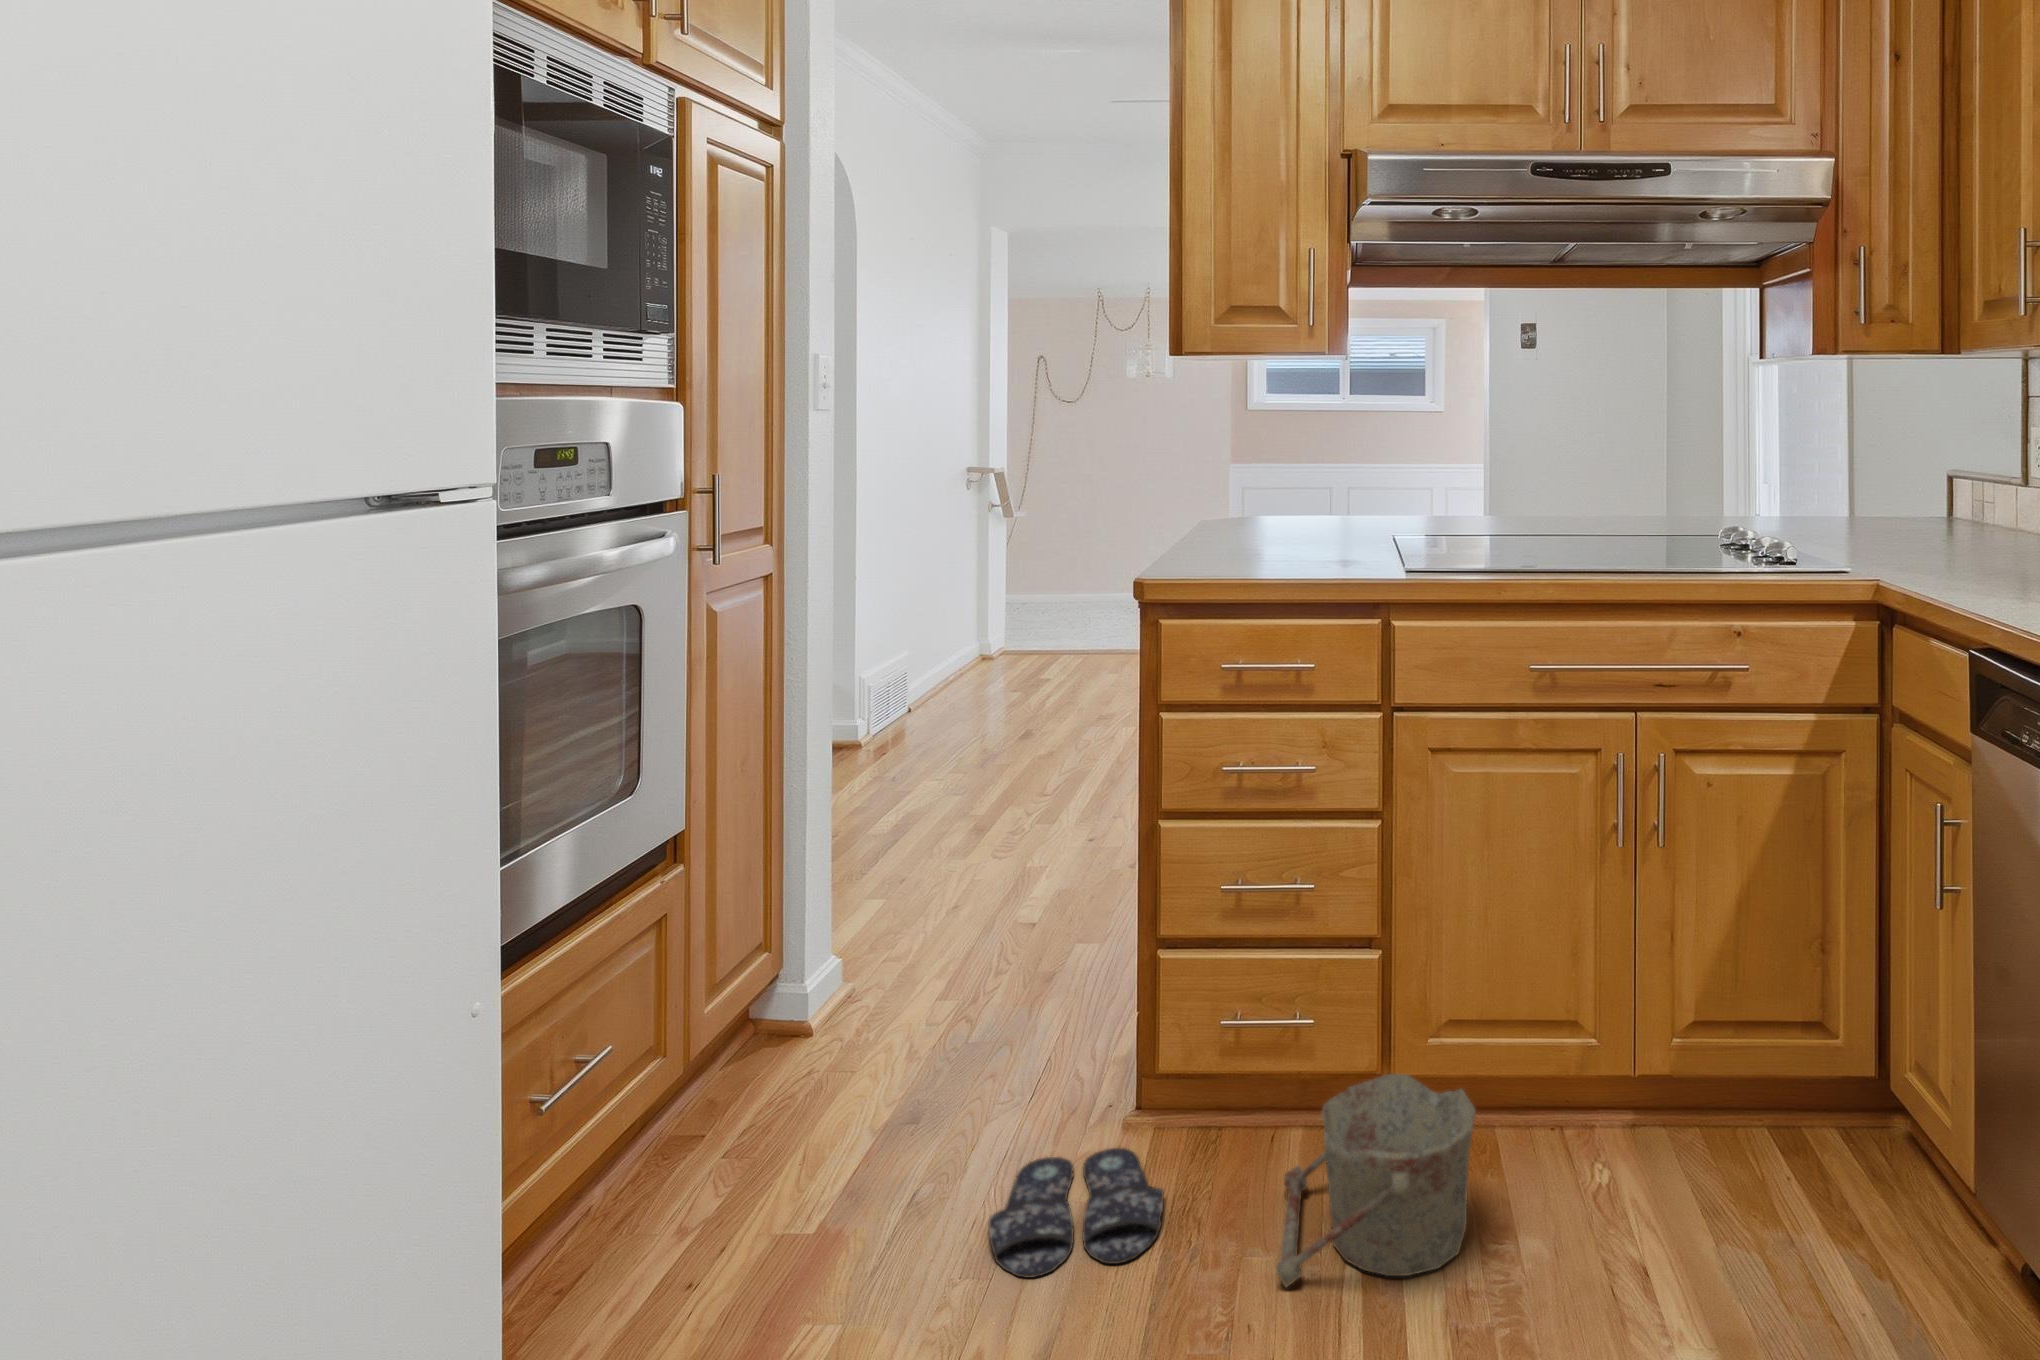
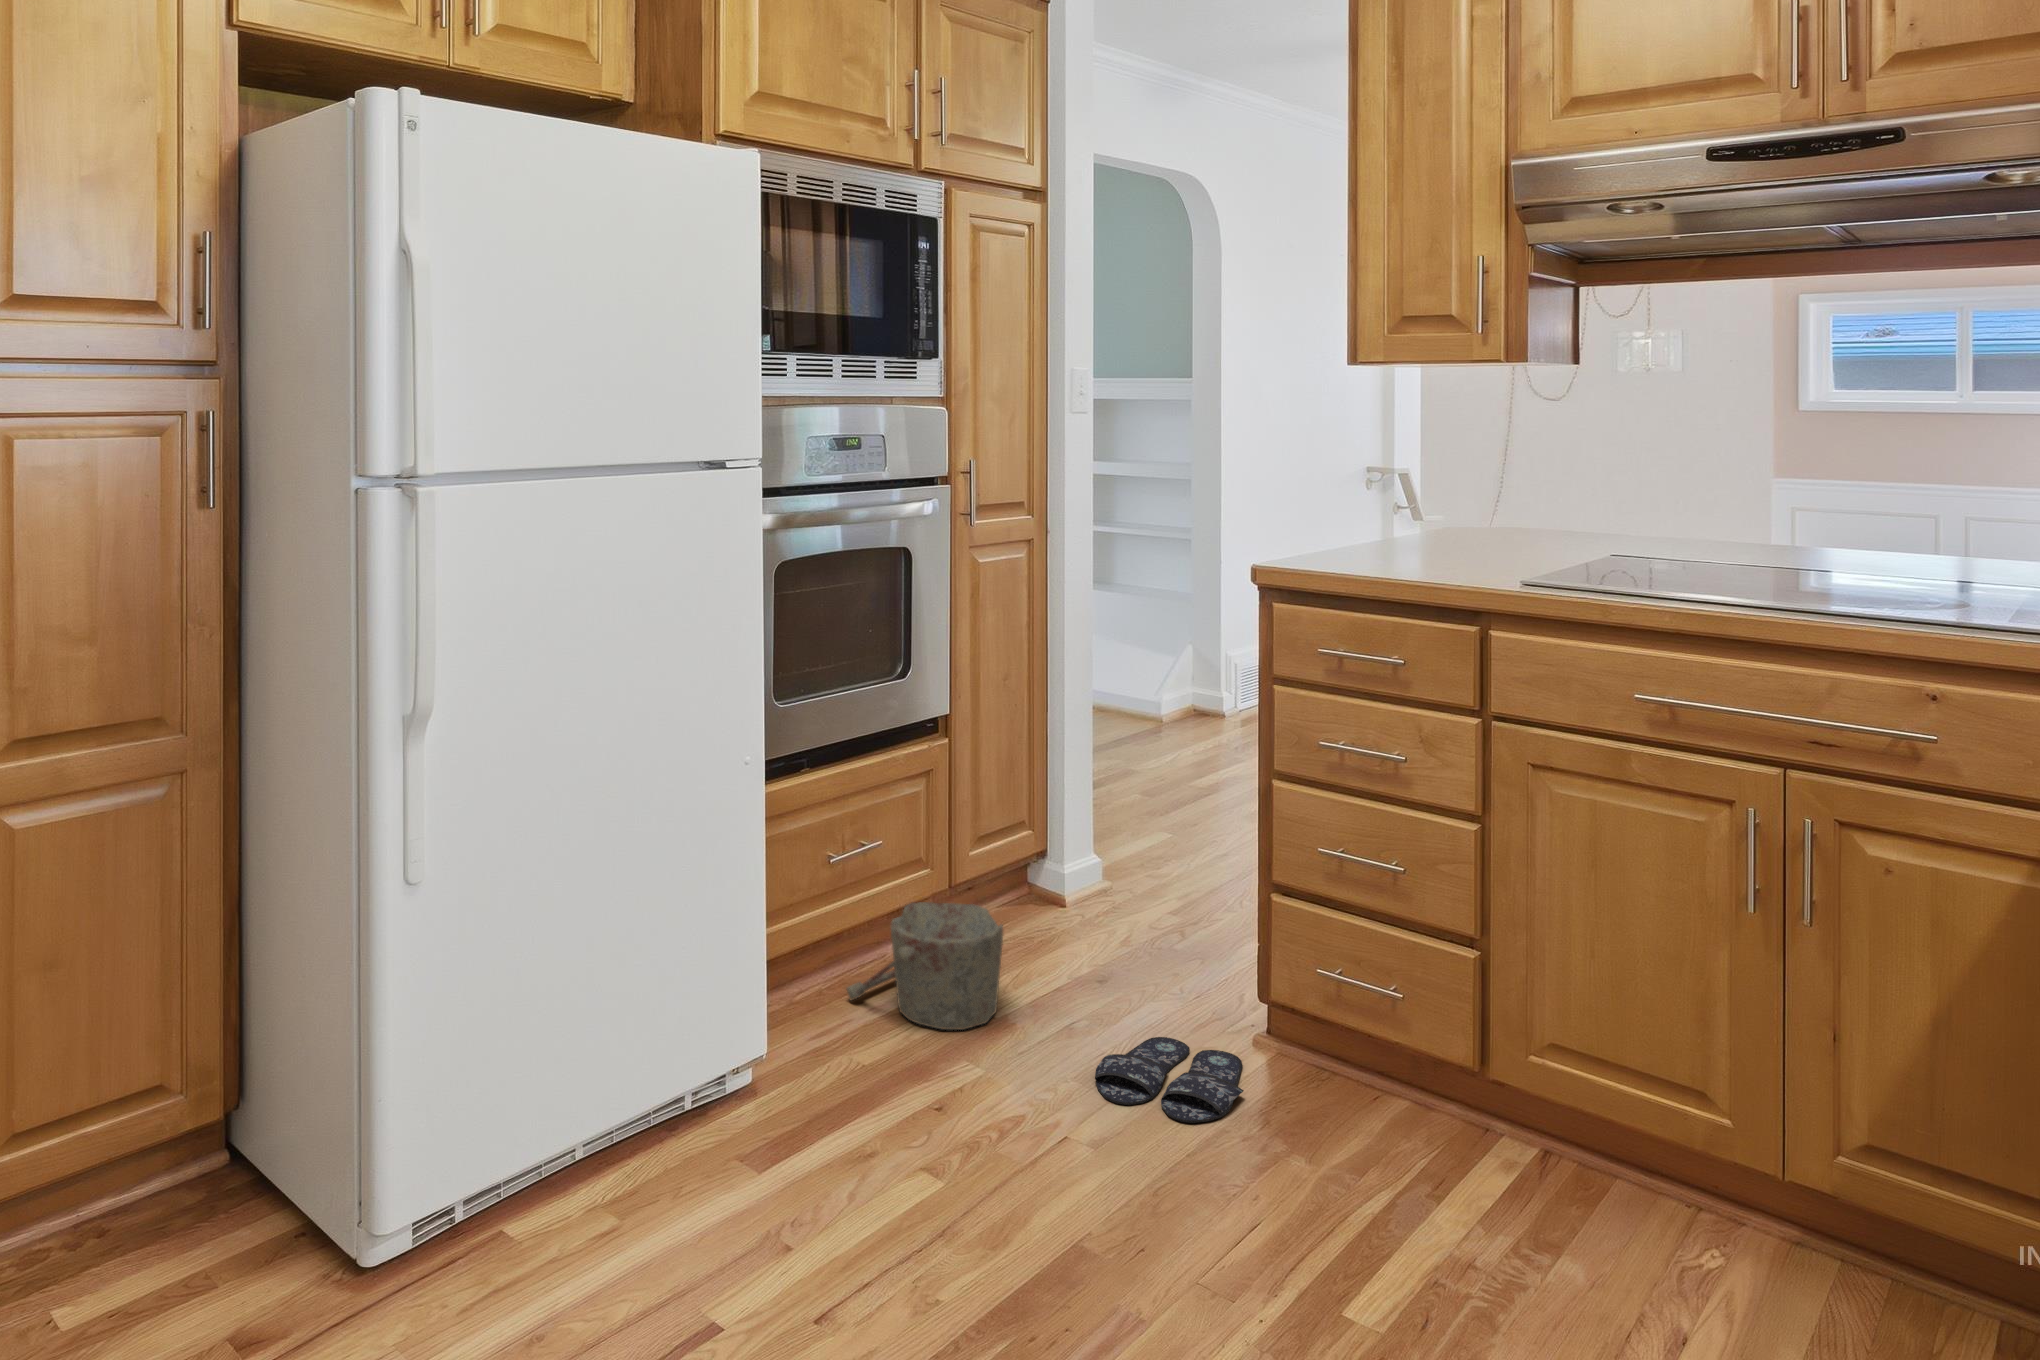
bucket: present [1276,1074,1476,1287] -> present [847,902,1003,1030]

